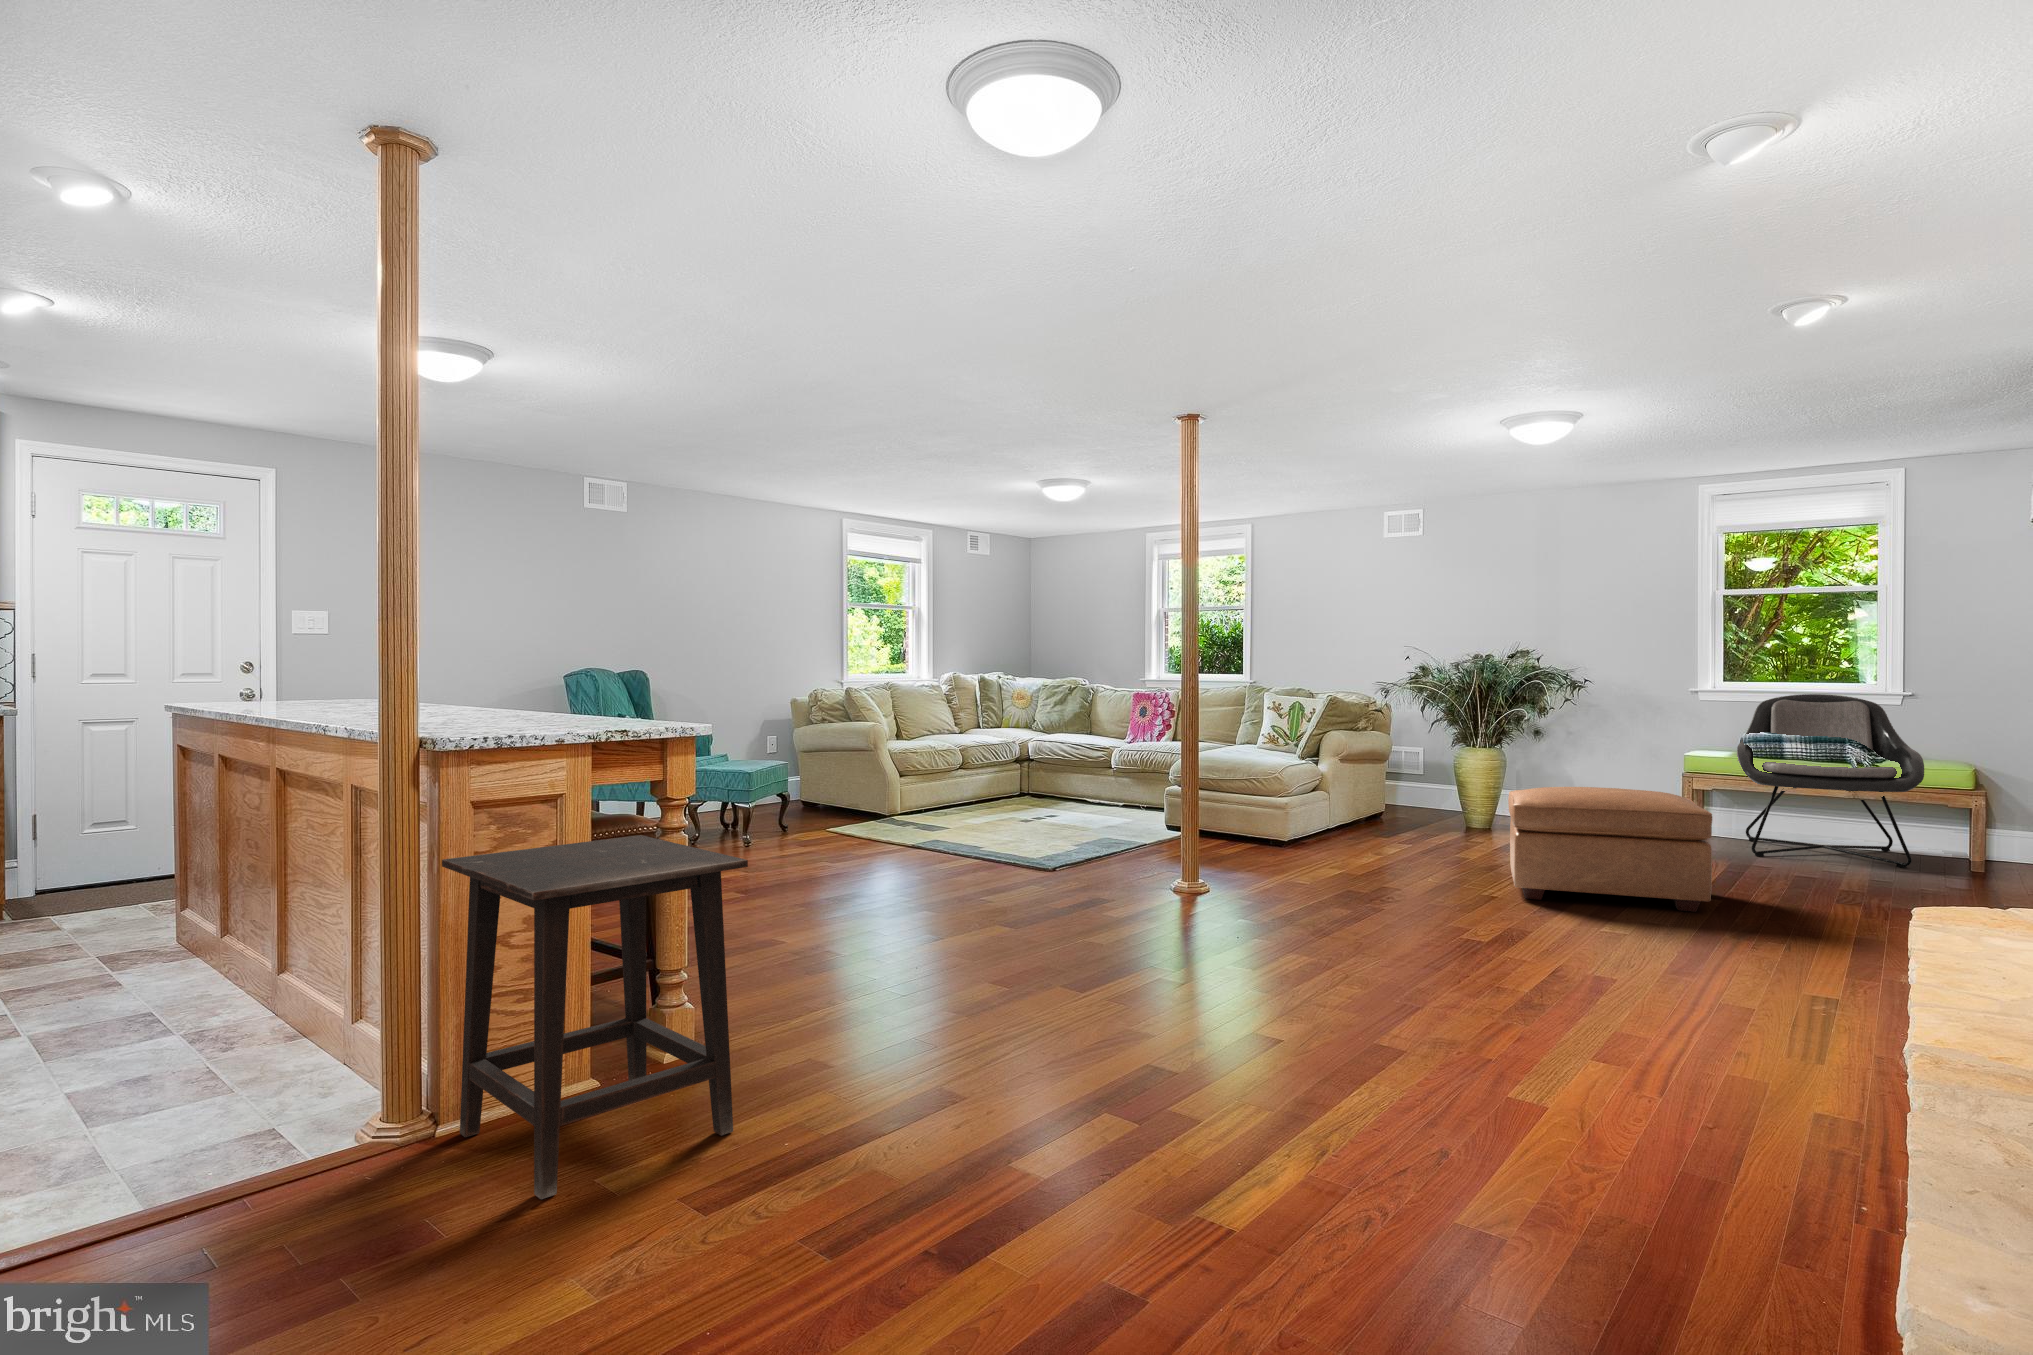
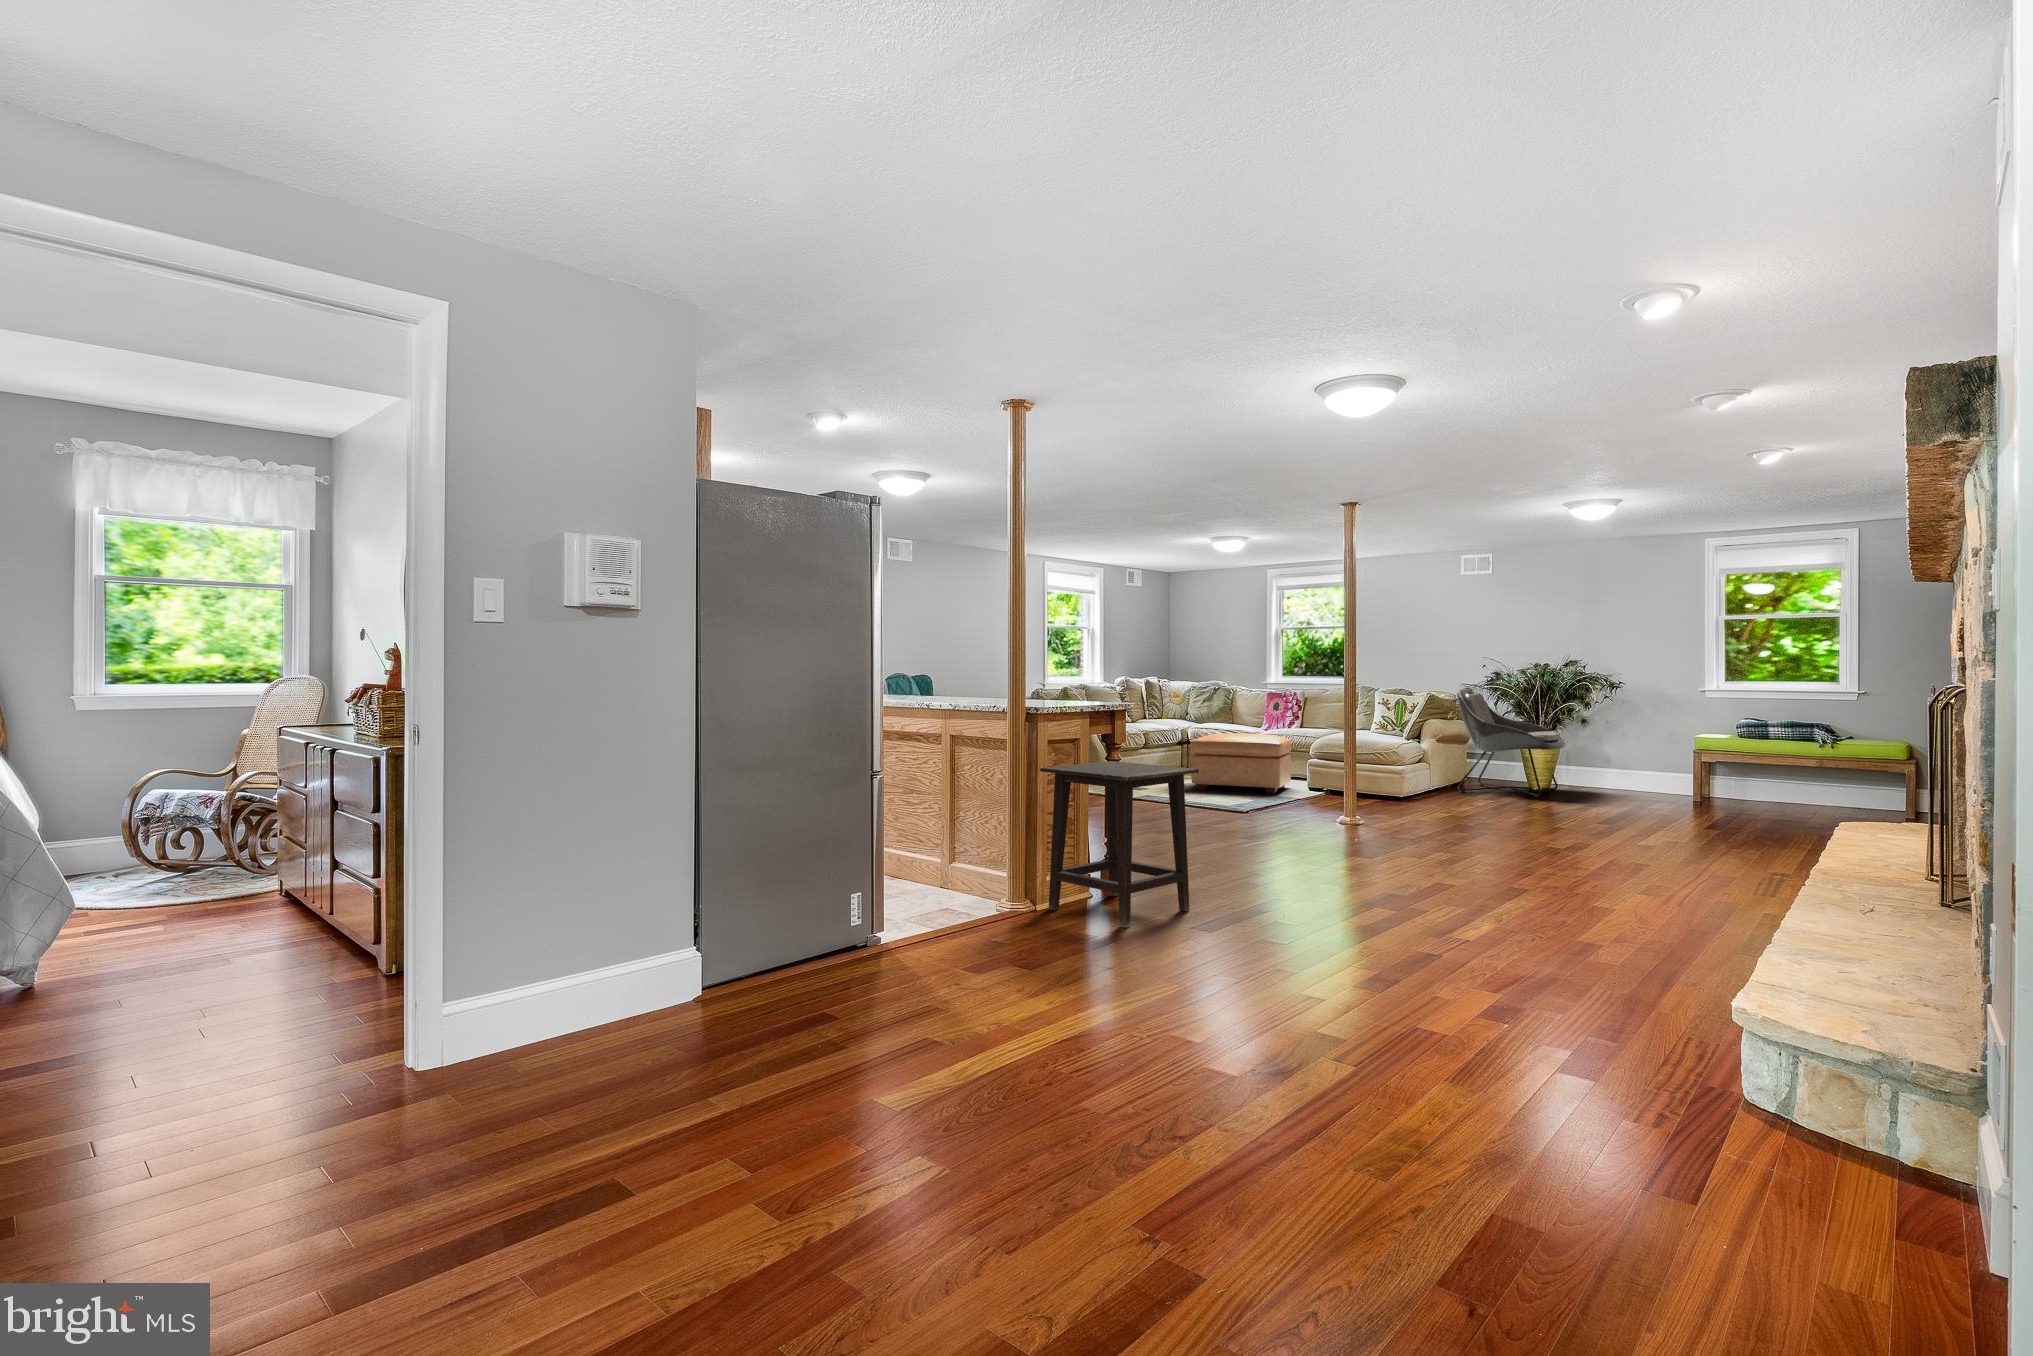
lounge chair: present [1737,694,1924,868] -> present [1457,689,1565,798]
ottoman: present [1508,787,1712,912] -> present [1191,733,1291,794]

